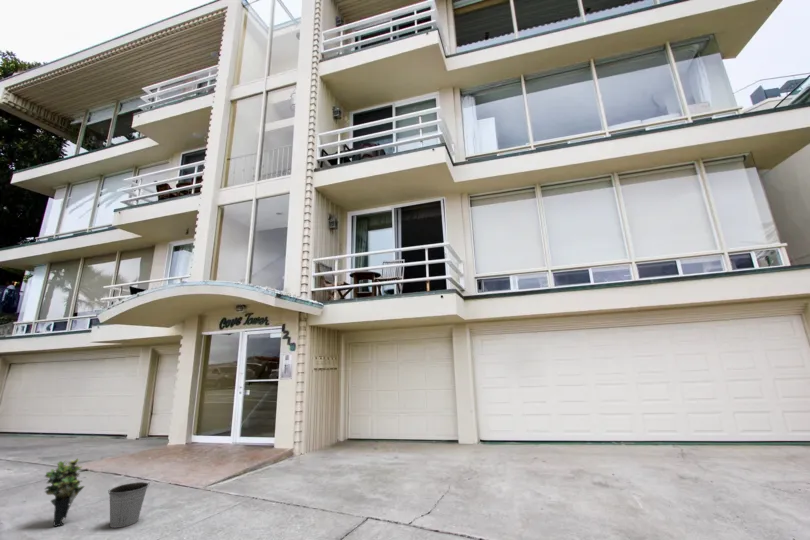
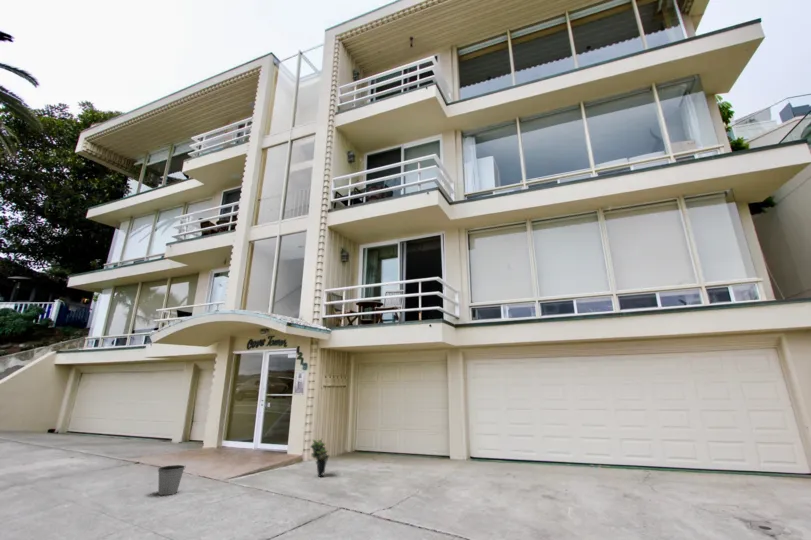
potted plant: present [45,459,84,526] -> present [311,440,329,477]

